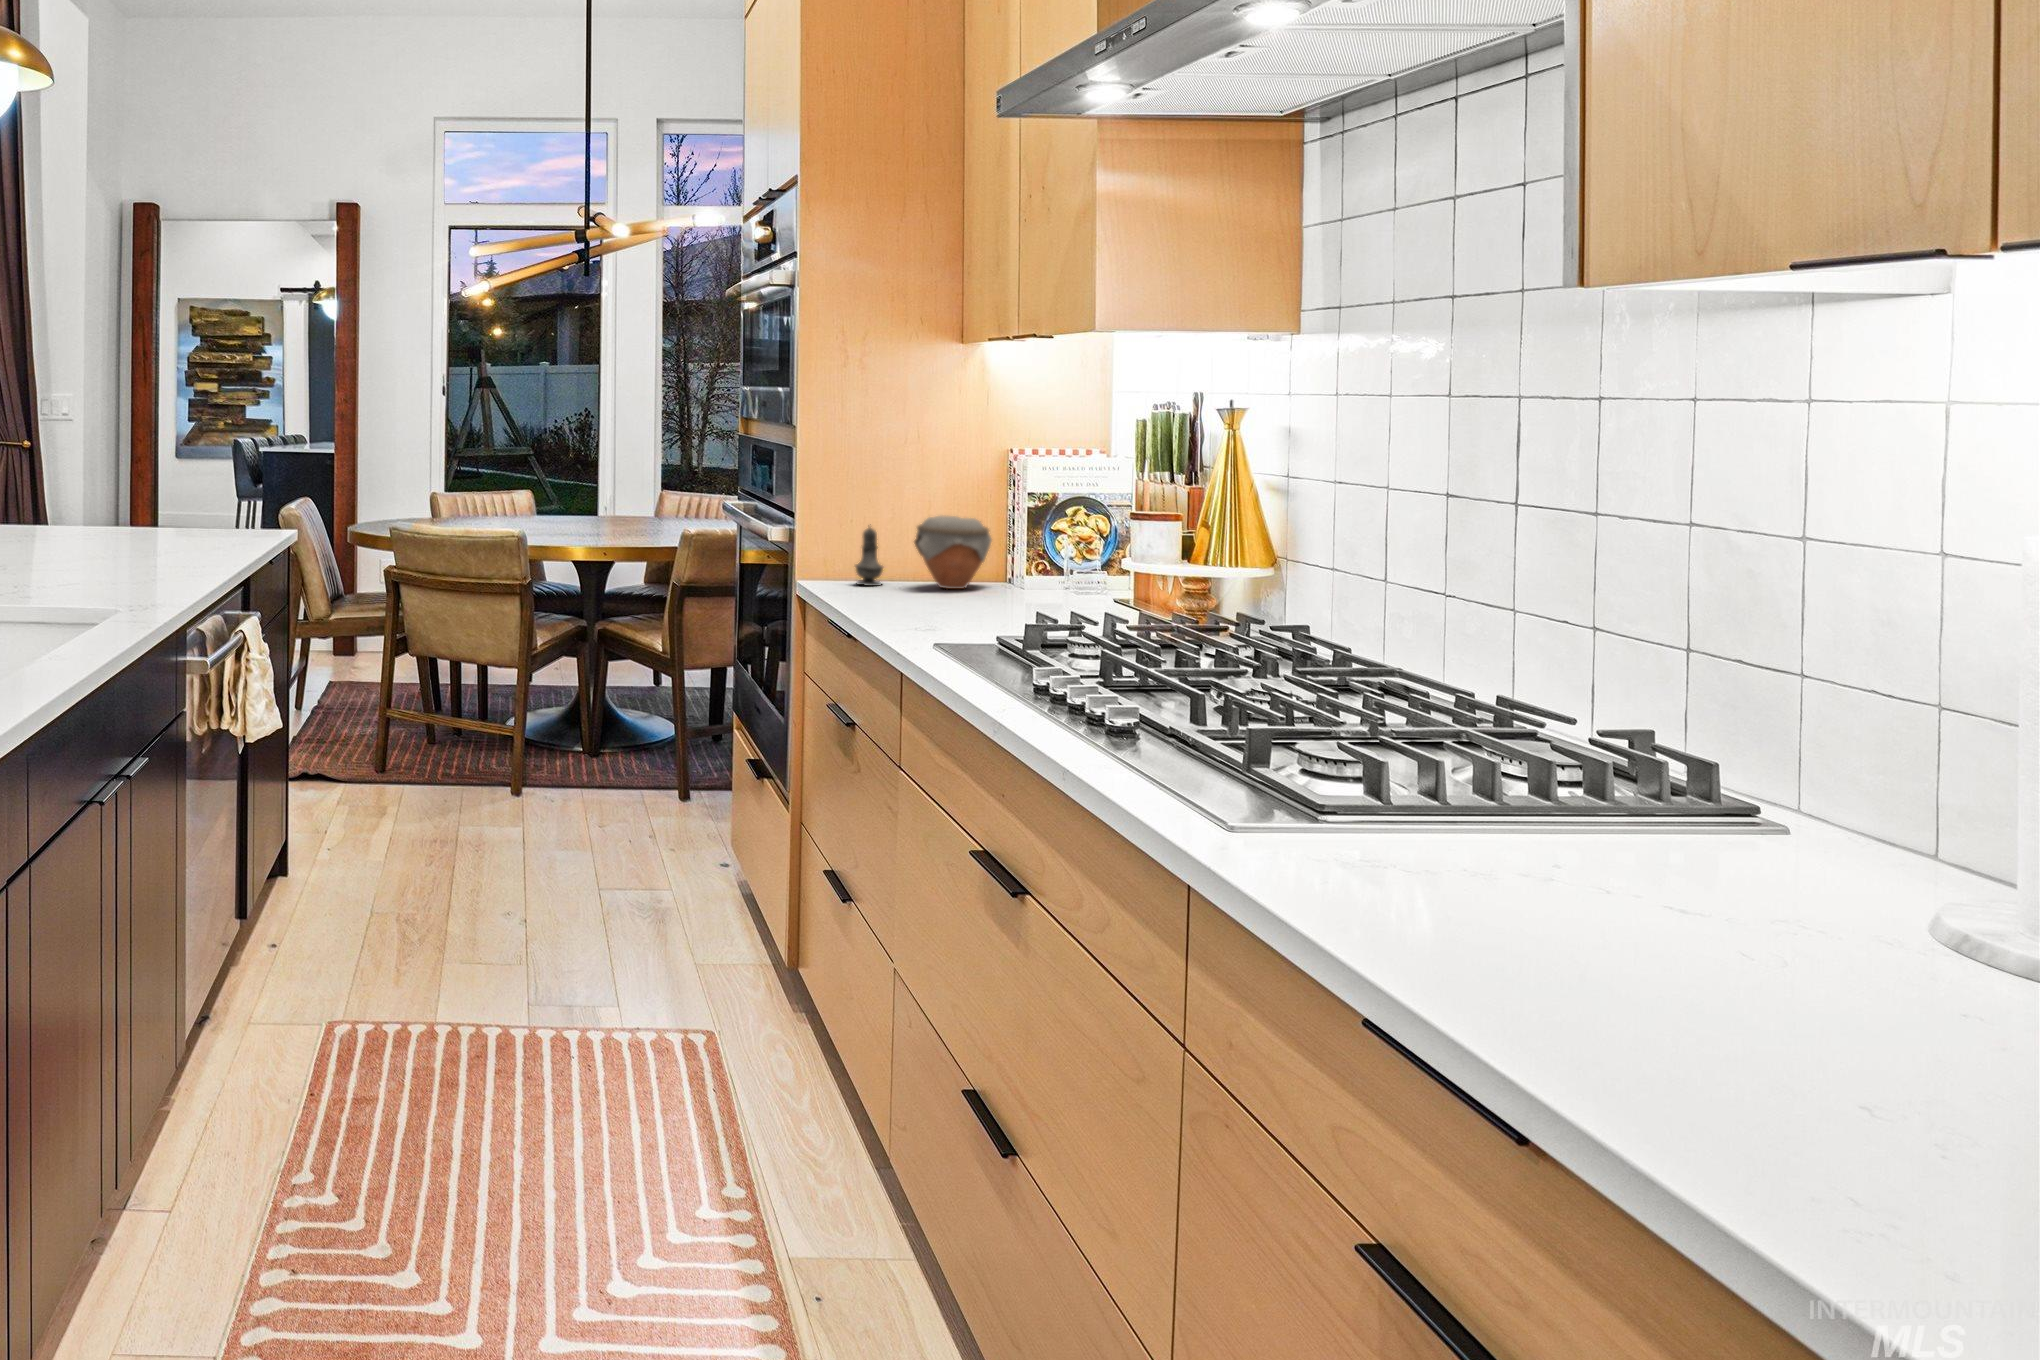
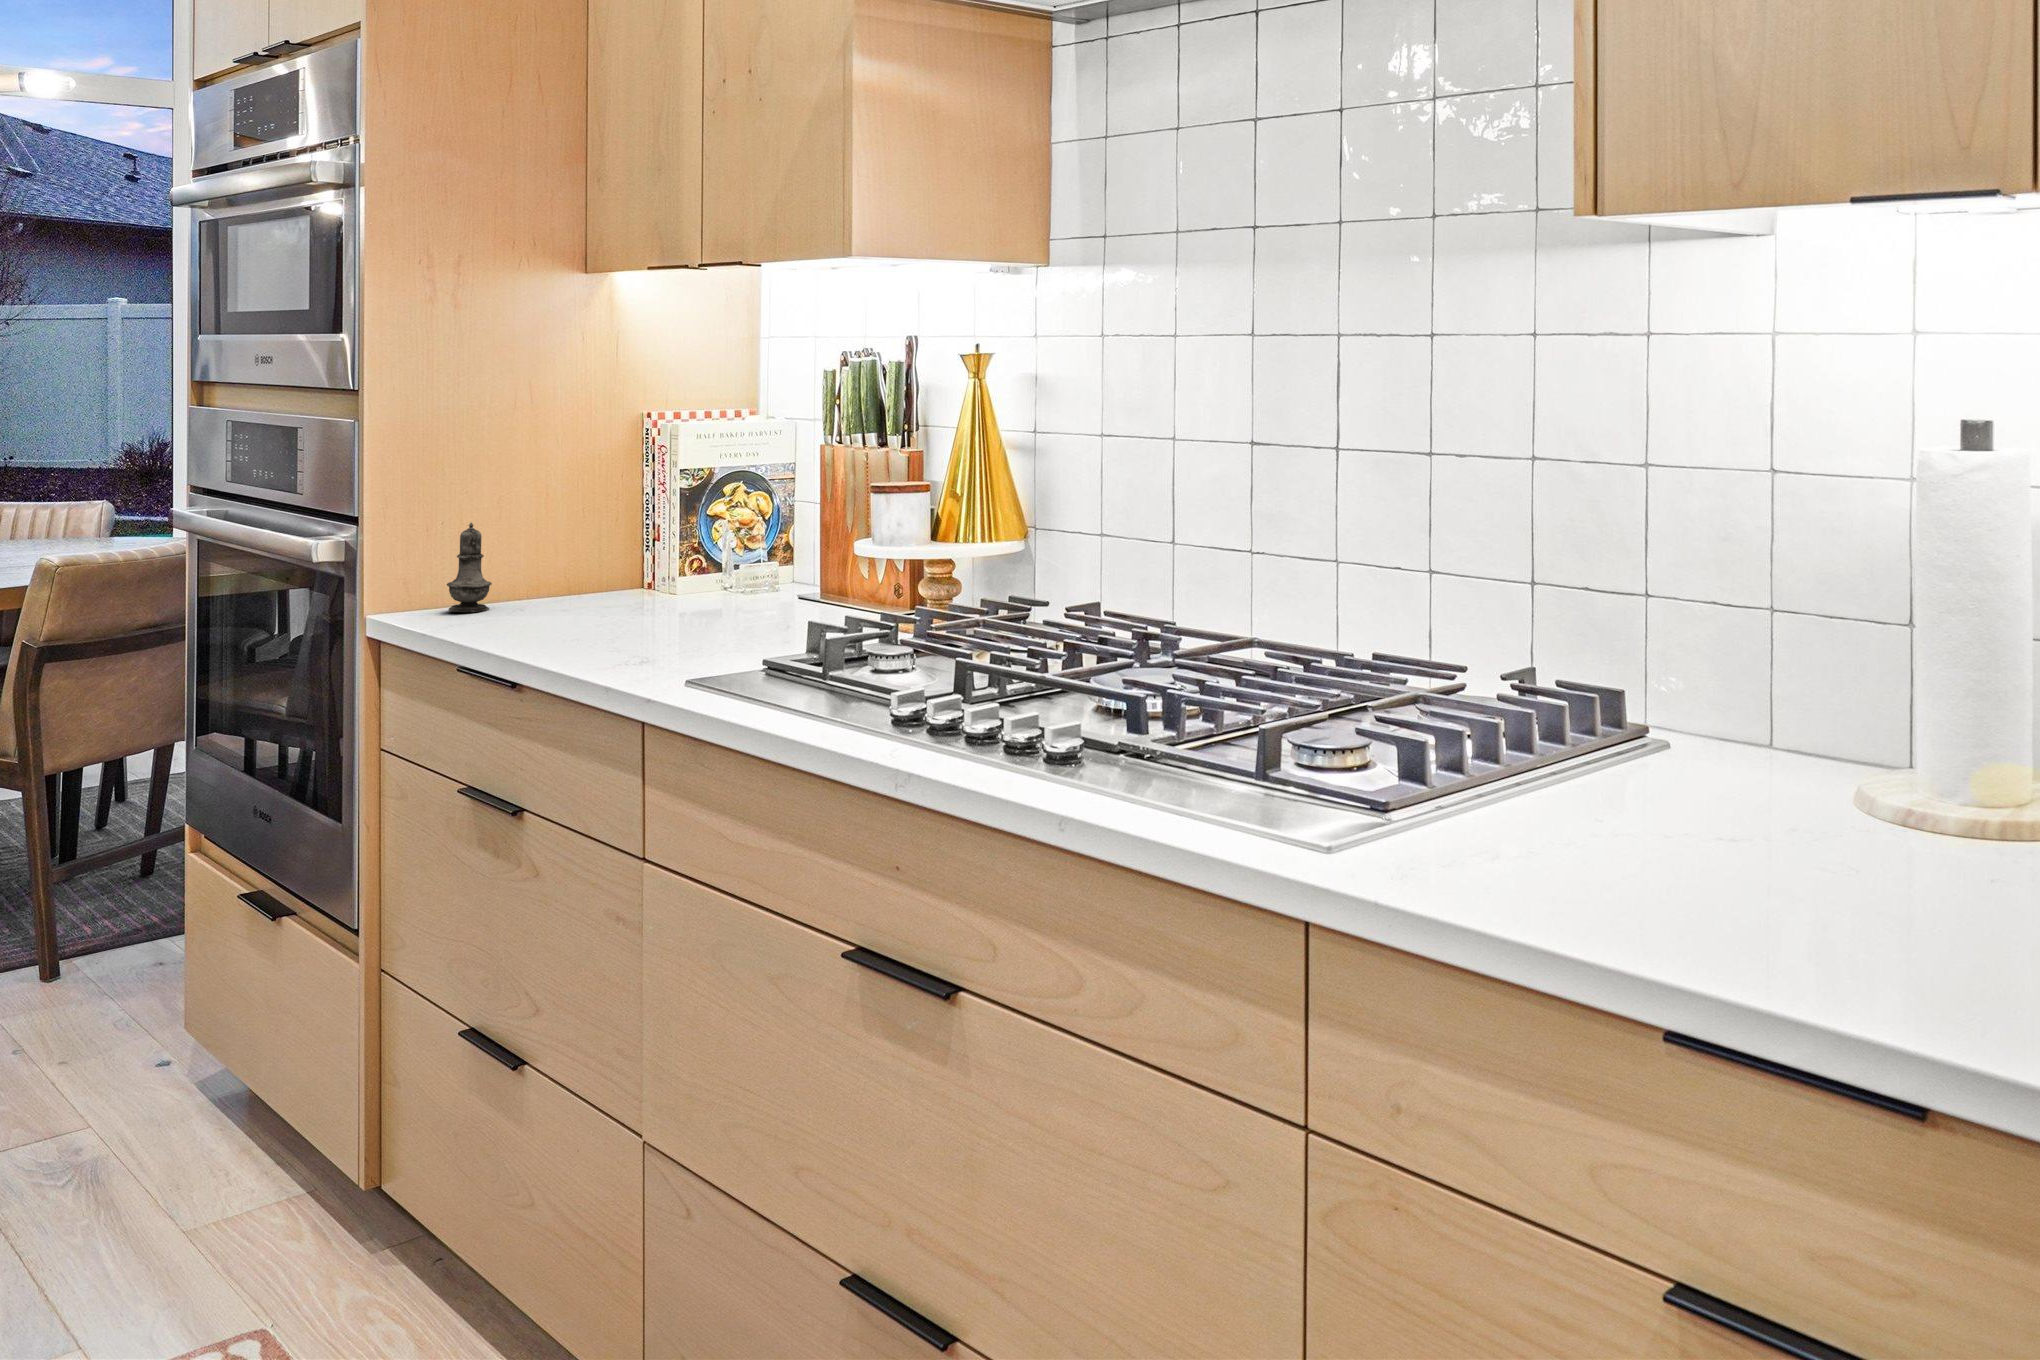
jar: present [914,516,992,589] -> none [543,504,649,605]

